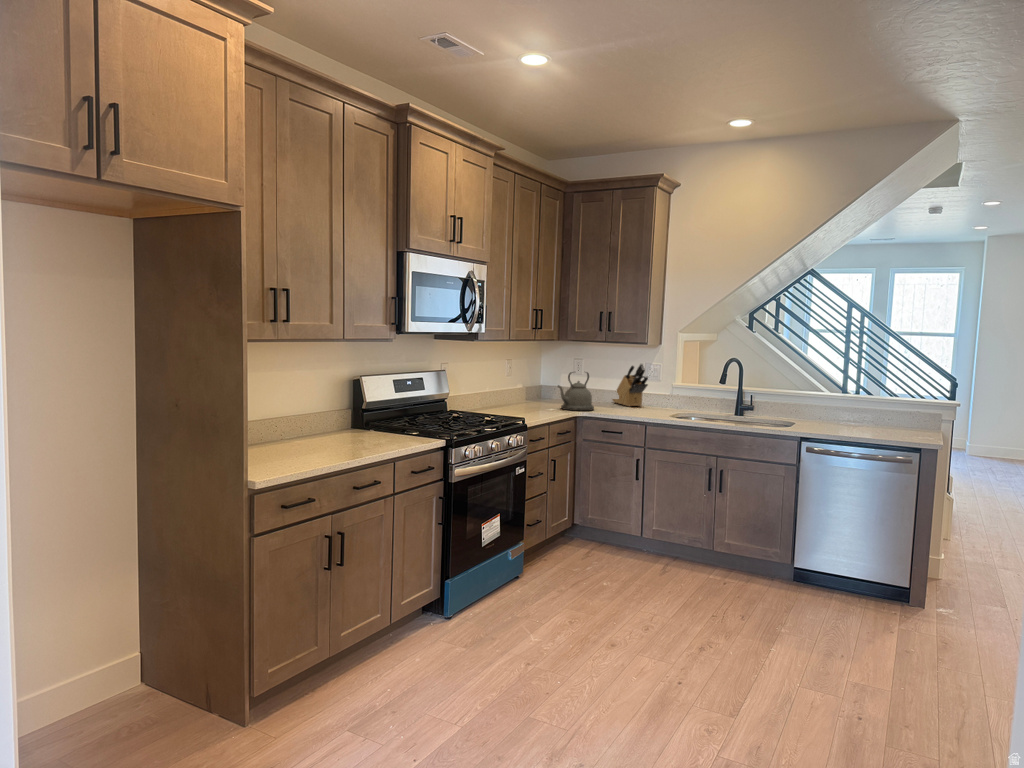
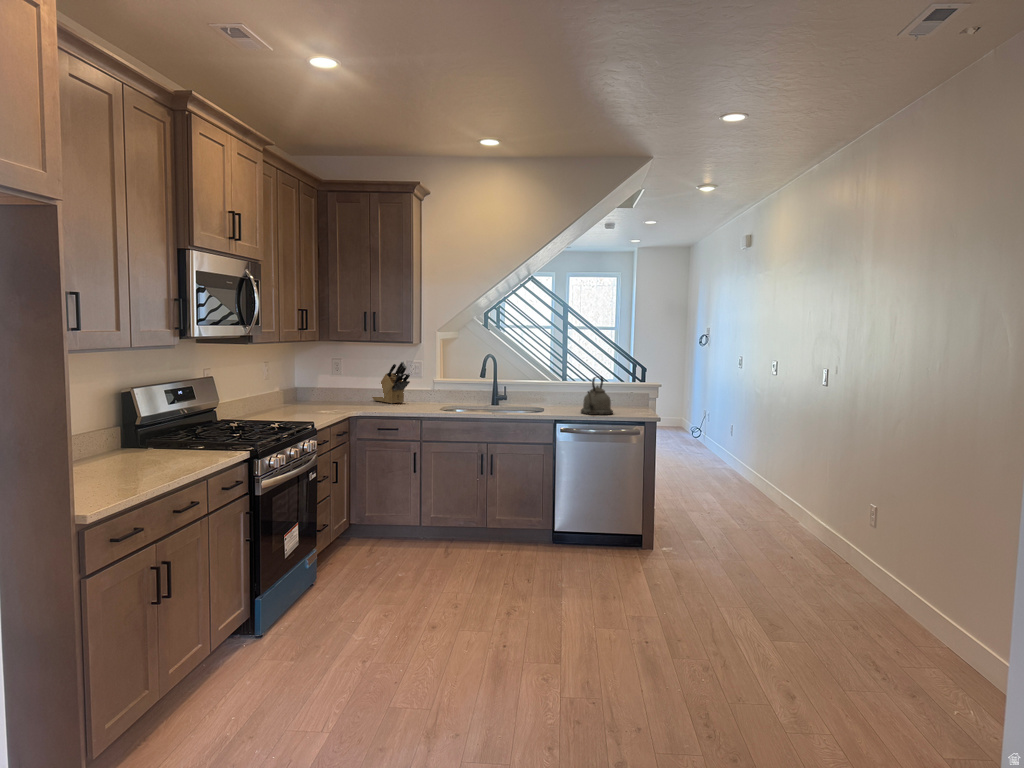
kettle: present [558,372,594,411] -> present [581,376,613,415]

